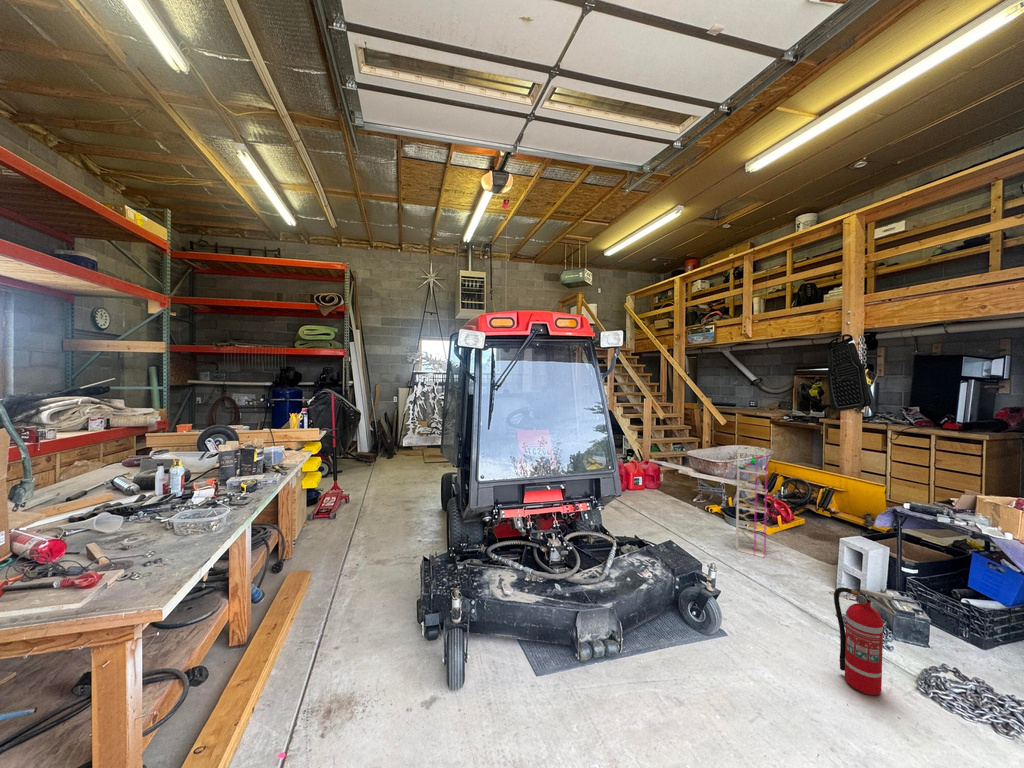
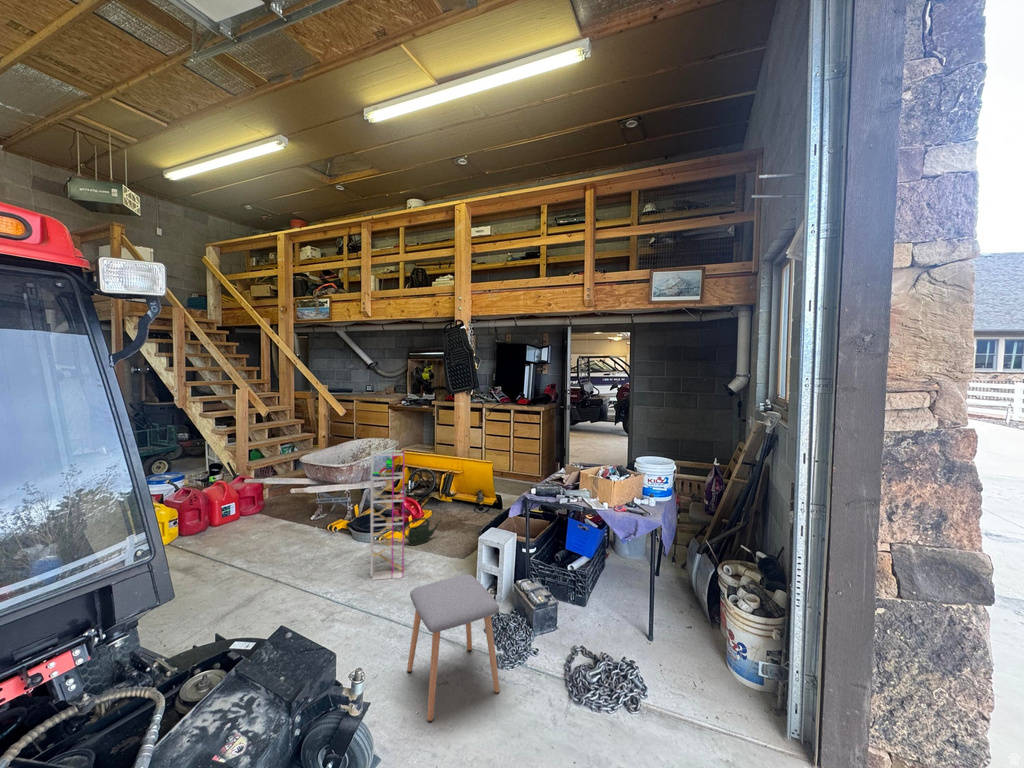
watering can: none [769,518,813,542] -> present [404,518,441,545]
stool: none [755,547,837,654] -> present [407,575,500,722]
fire extinguisher: present [834,587,895,695] -> none [505,613,563,742]

